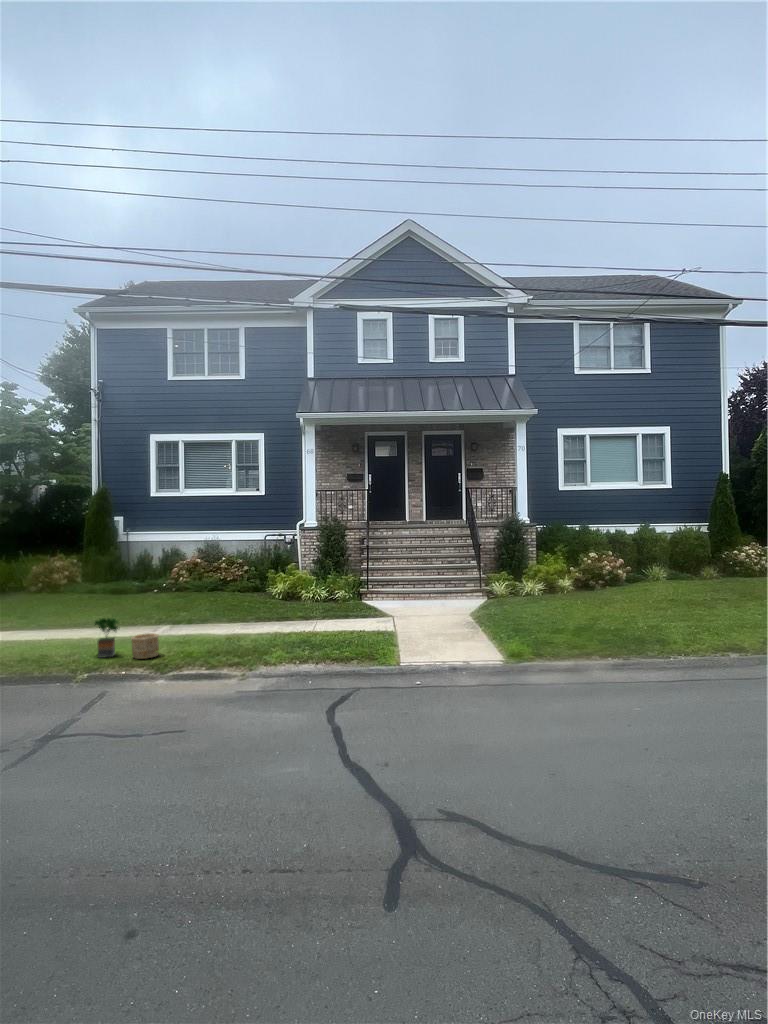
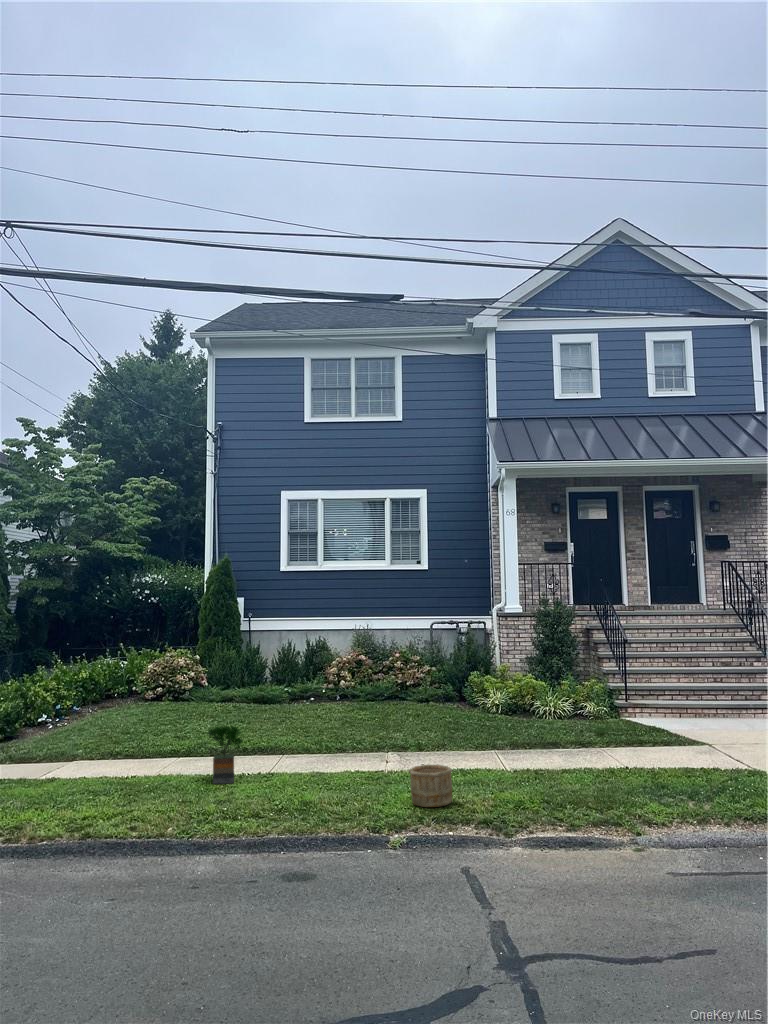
potted tree: present [94,618,120,658] -> present [208,726,243,784]

